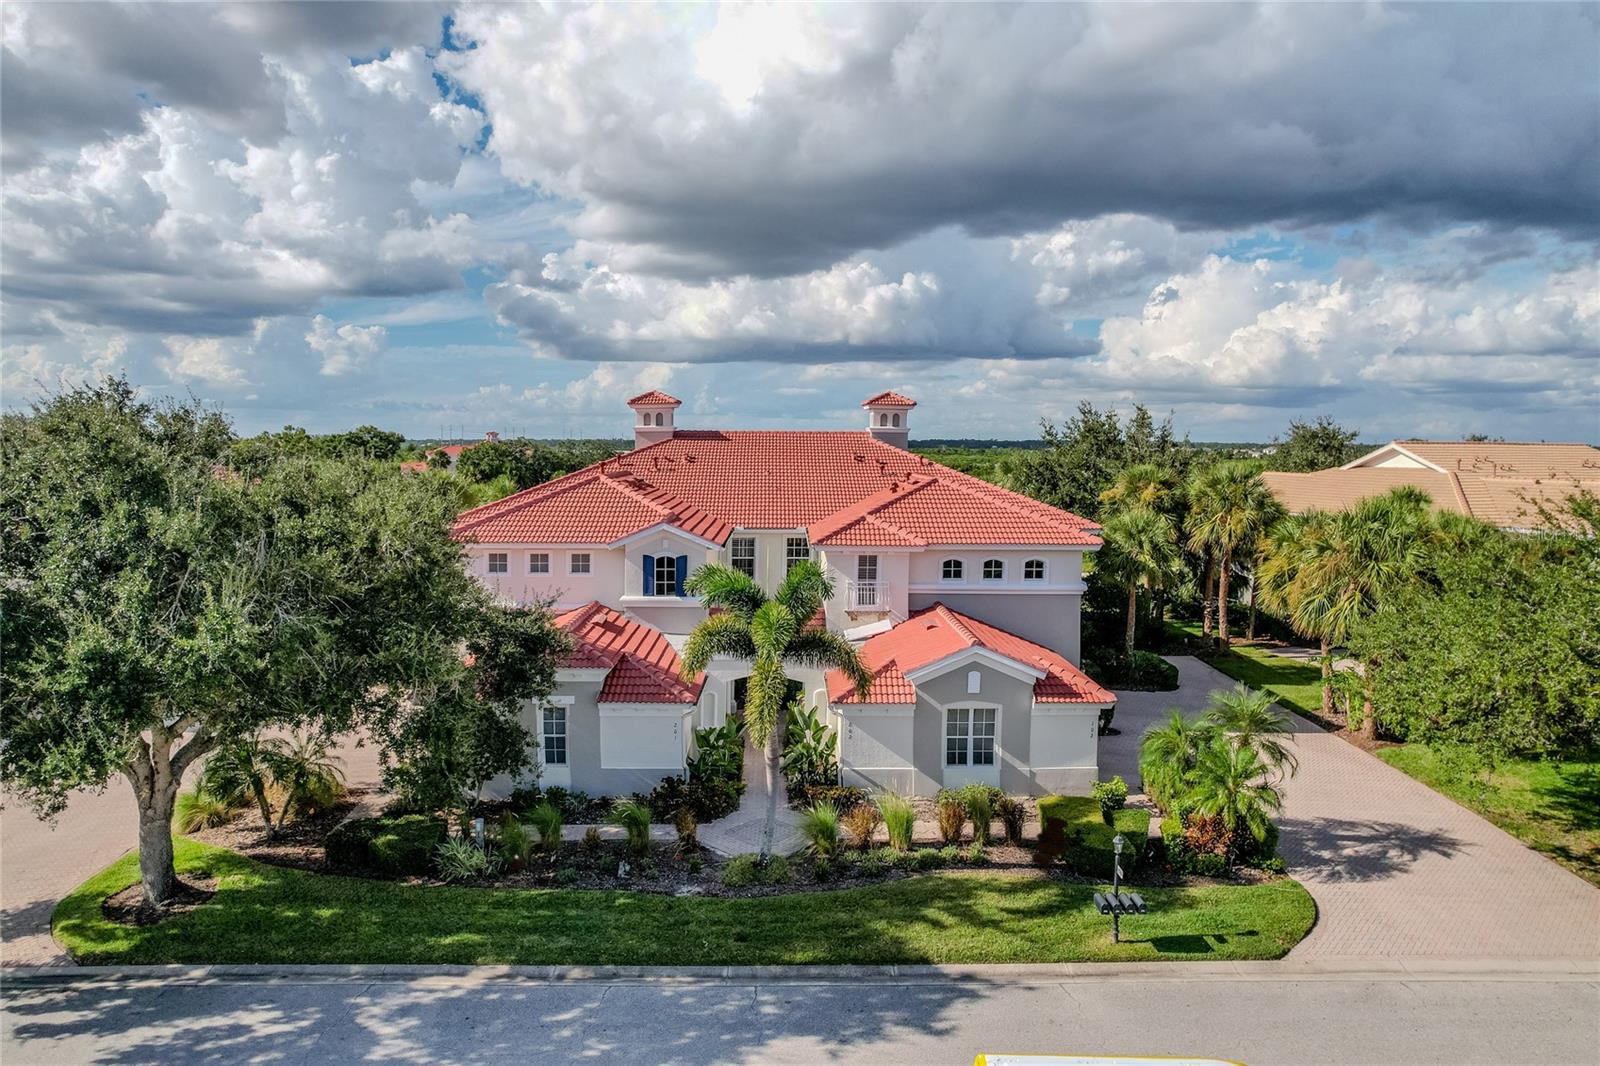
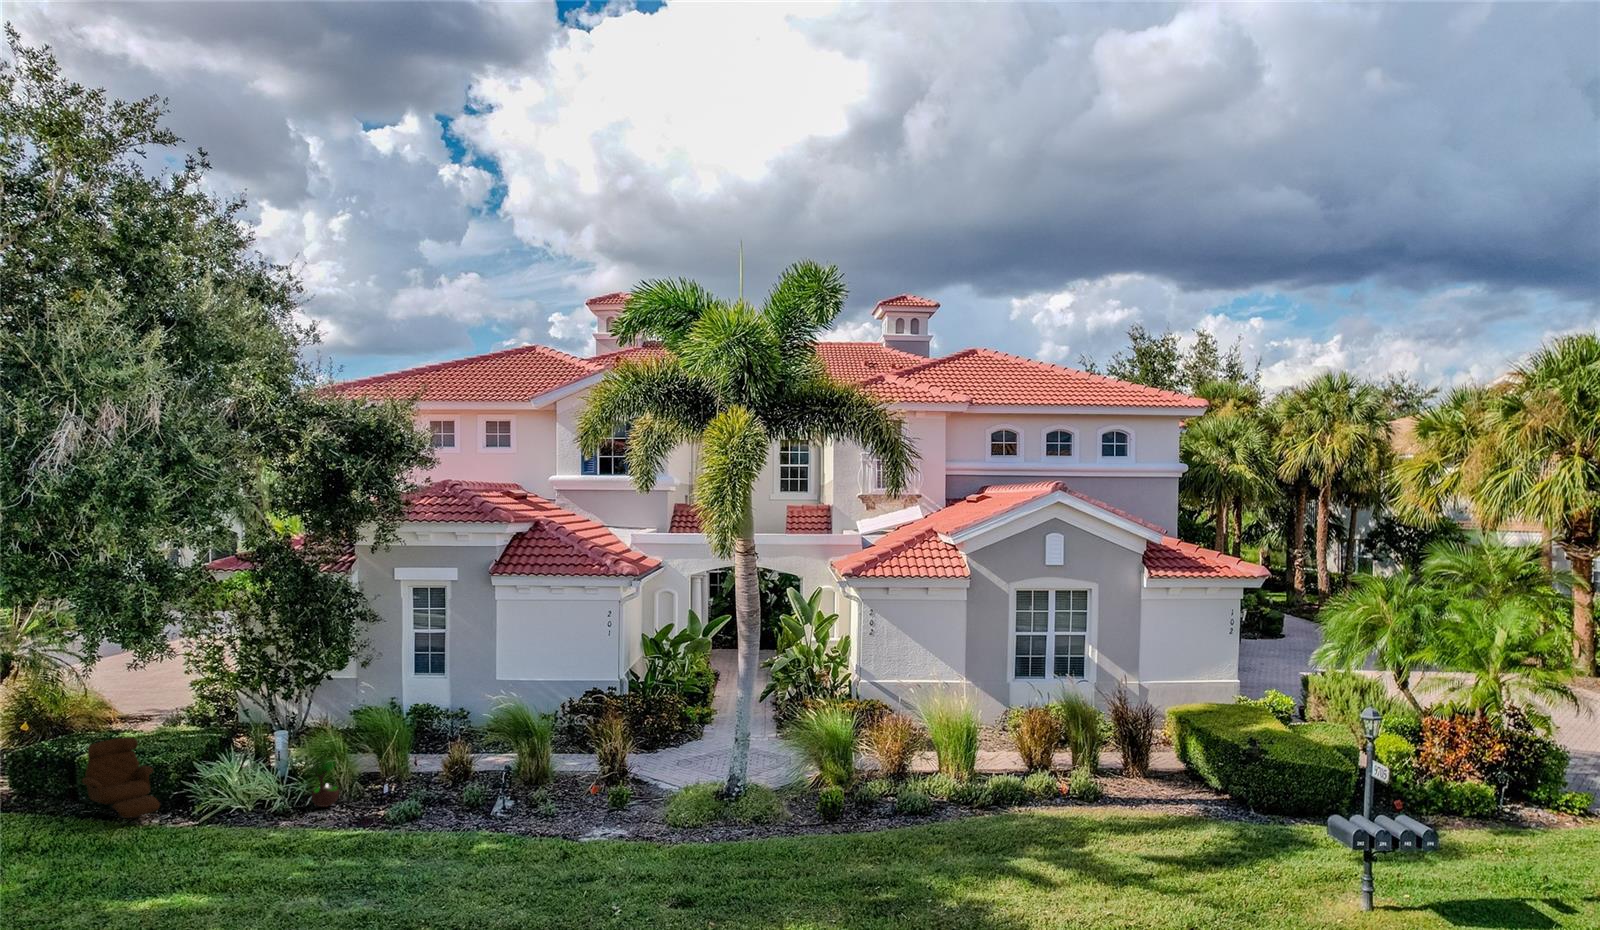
lounge chair: present [1031,816,1069,868] -> present [82,737,160,826]

